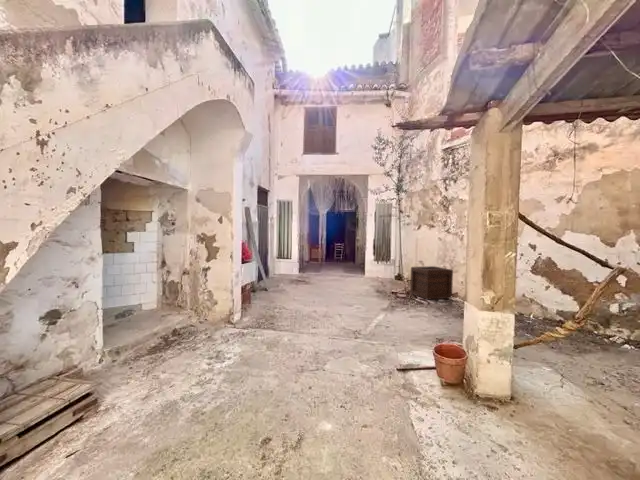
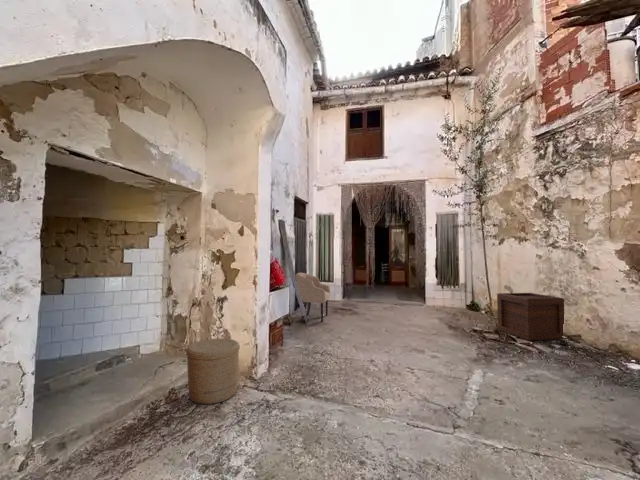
chair: none [258,250,286,290] -> present [295,273,330,321]
woven basket: none [184,296,221,337] -> present [186,338,240,404]

